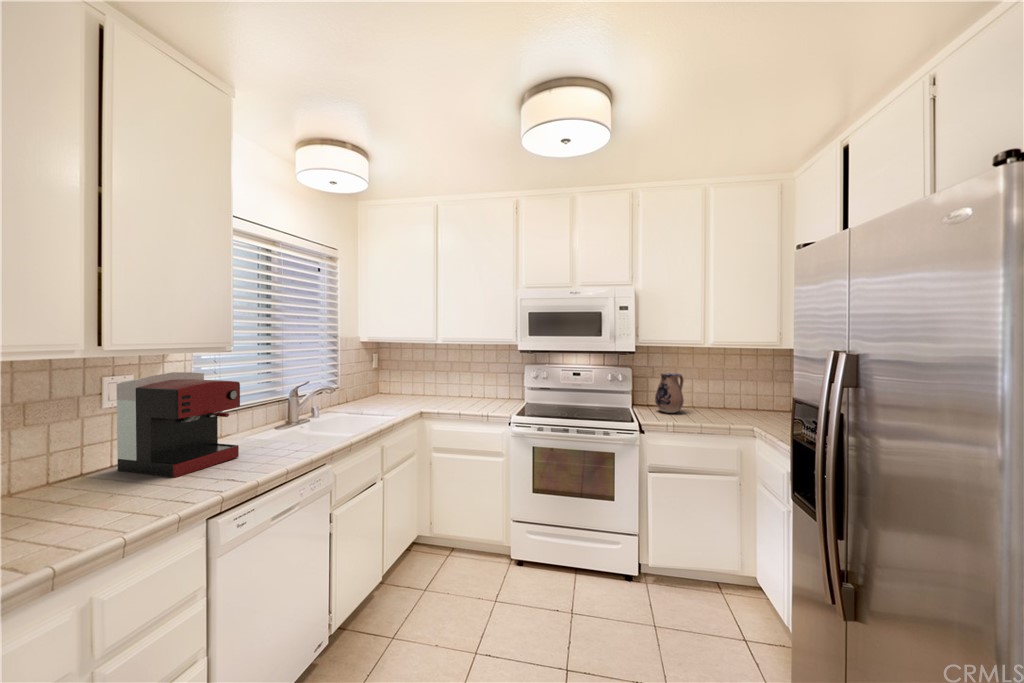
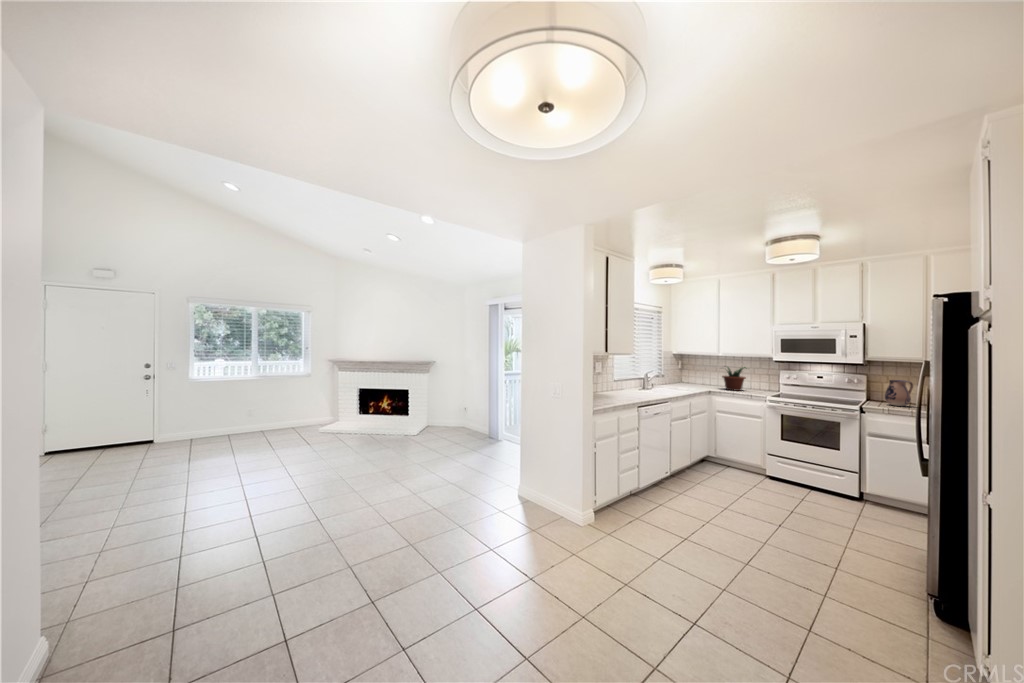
potted plant: none [437,361,482,406] -> present [722,367,746,391]
coffee maker: present [117,372,240,478] -> none [611,361,645,394]

